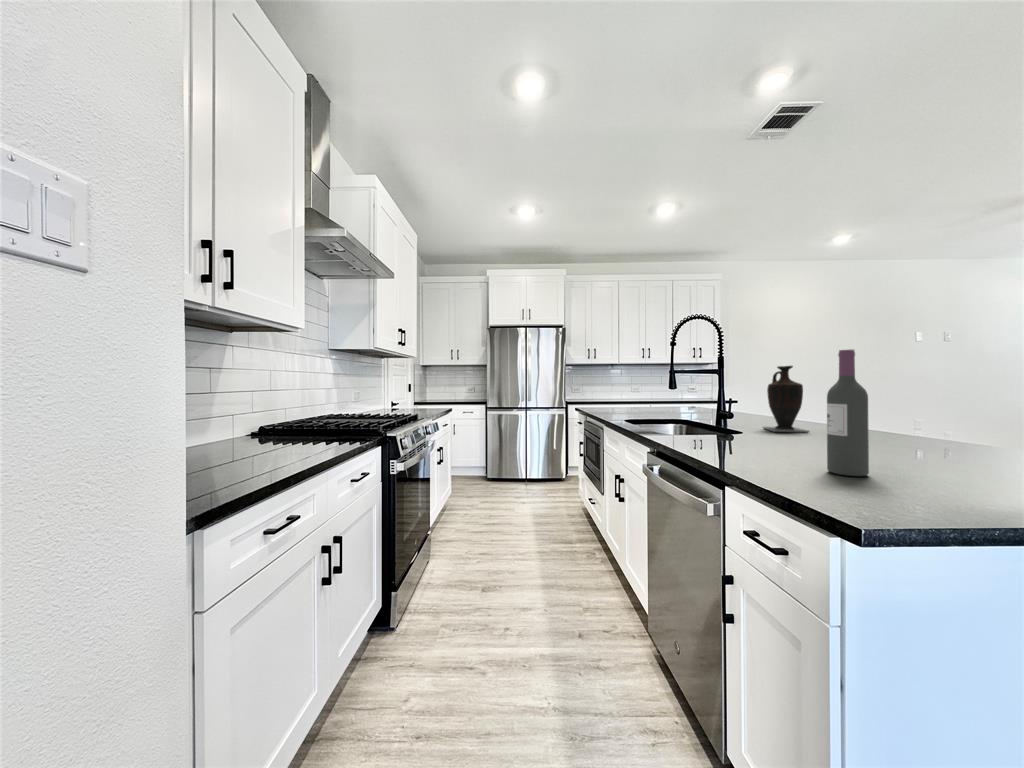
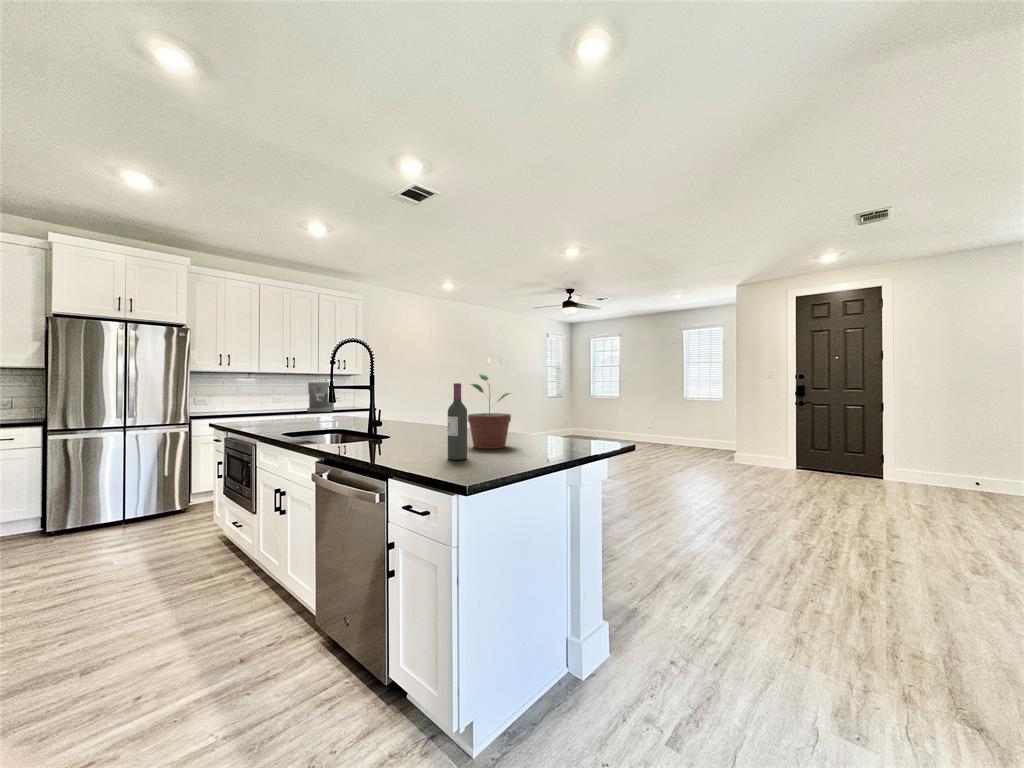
potted plant: none [872,339,981,467] -> present [468,374,511,449]
vase: present [763,366,809,433] -> none [404,385,433,435]
coffee maker: none [661,373,688,404] -> present [307,382,334,412]

